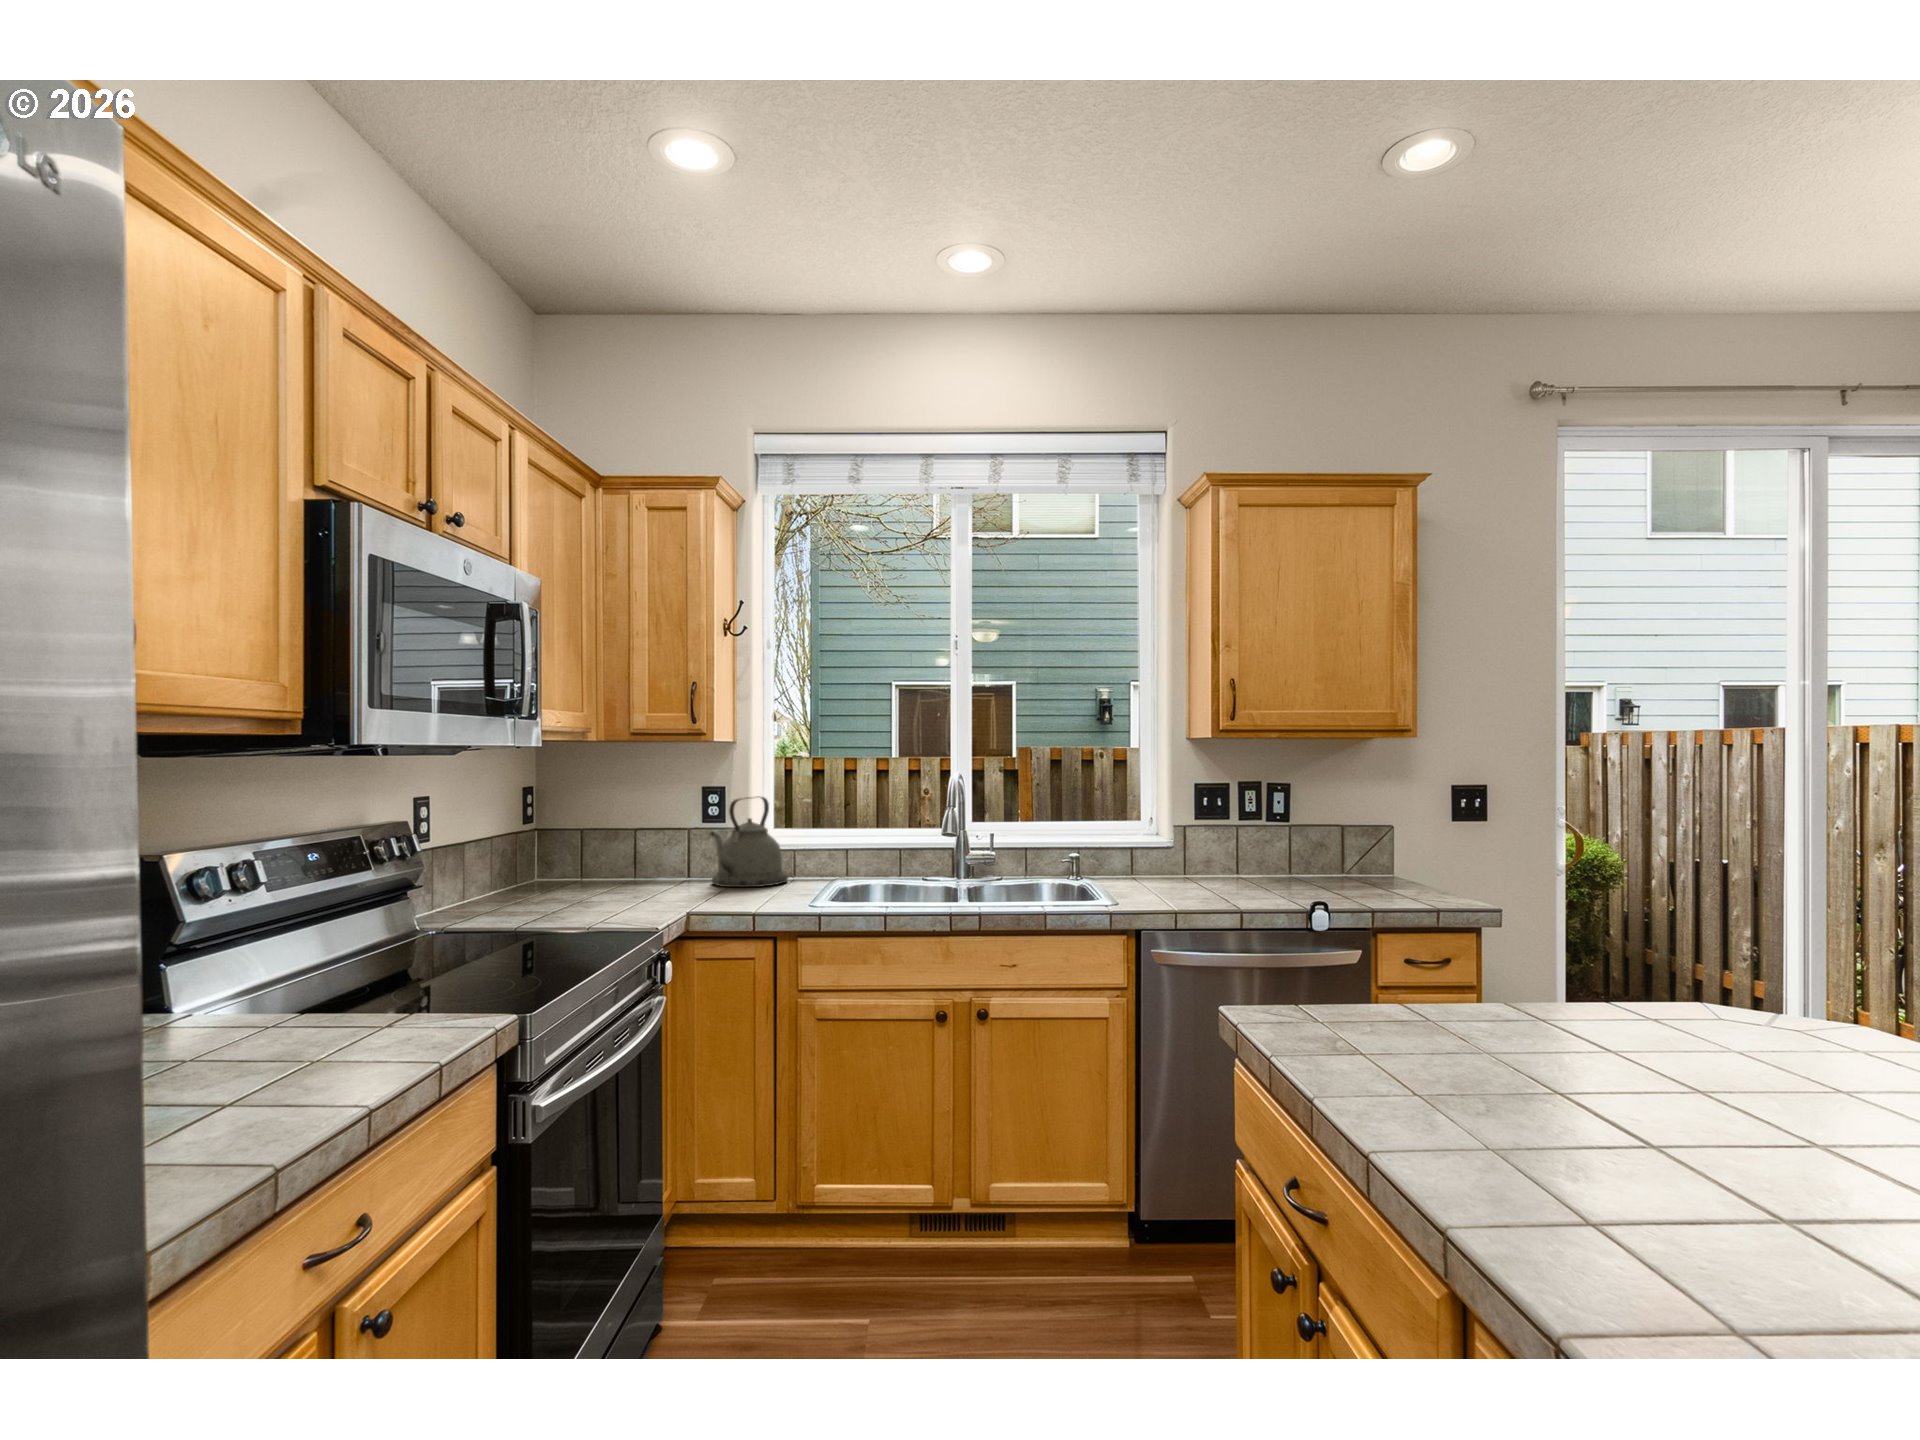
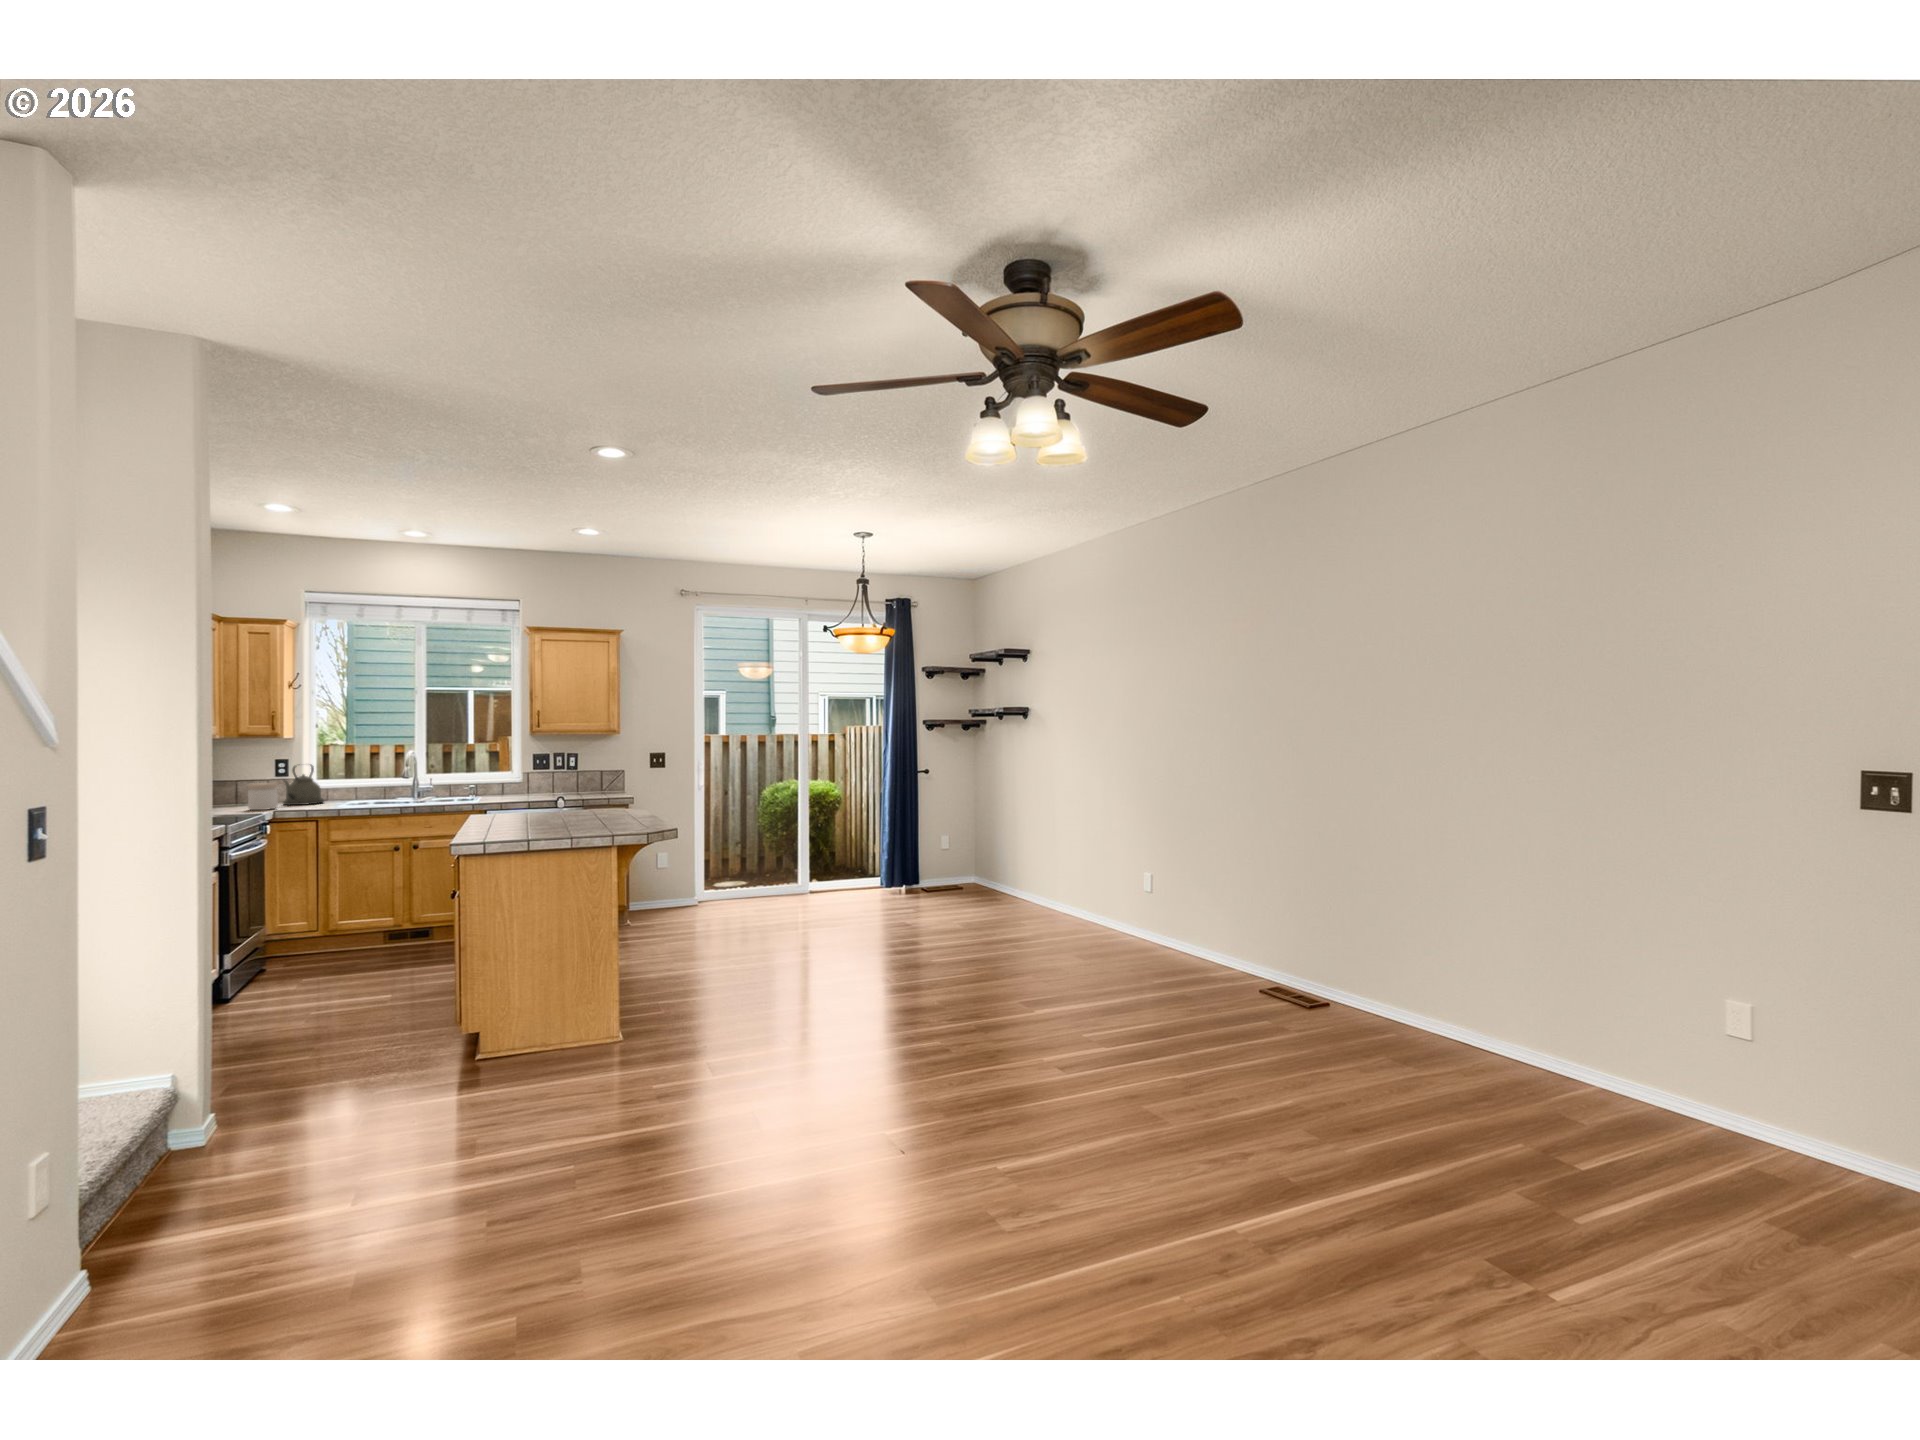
jar: none [639,842,697,907] -> present [248,783,278,810]

